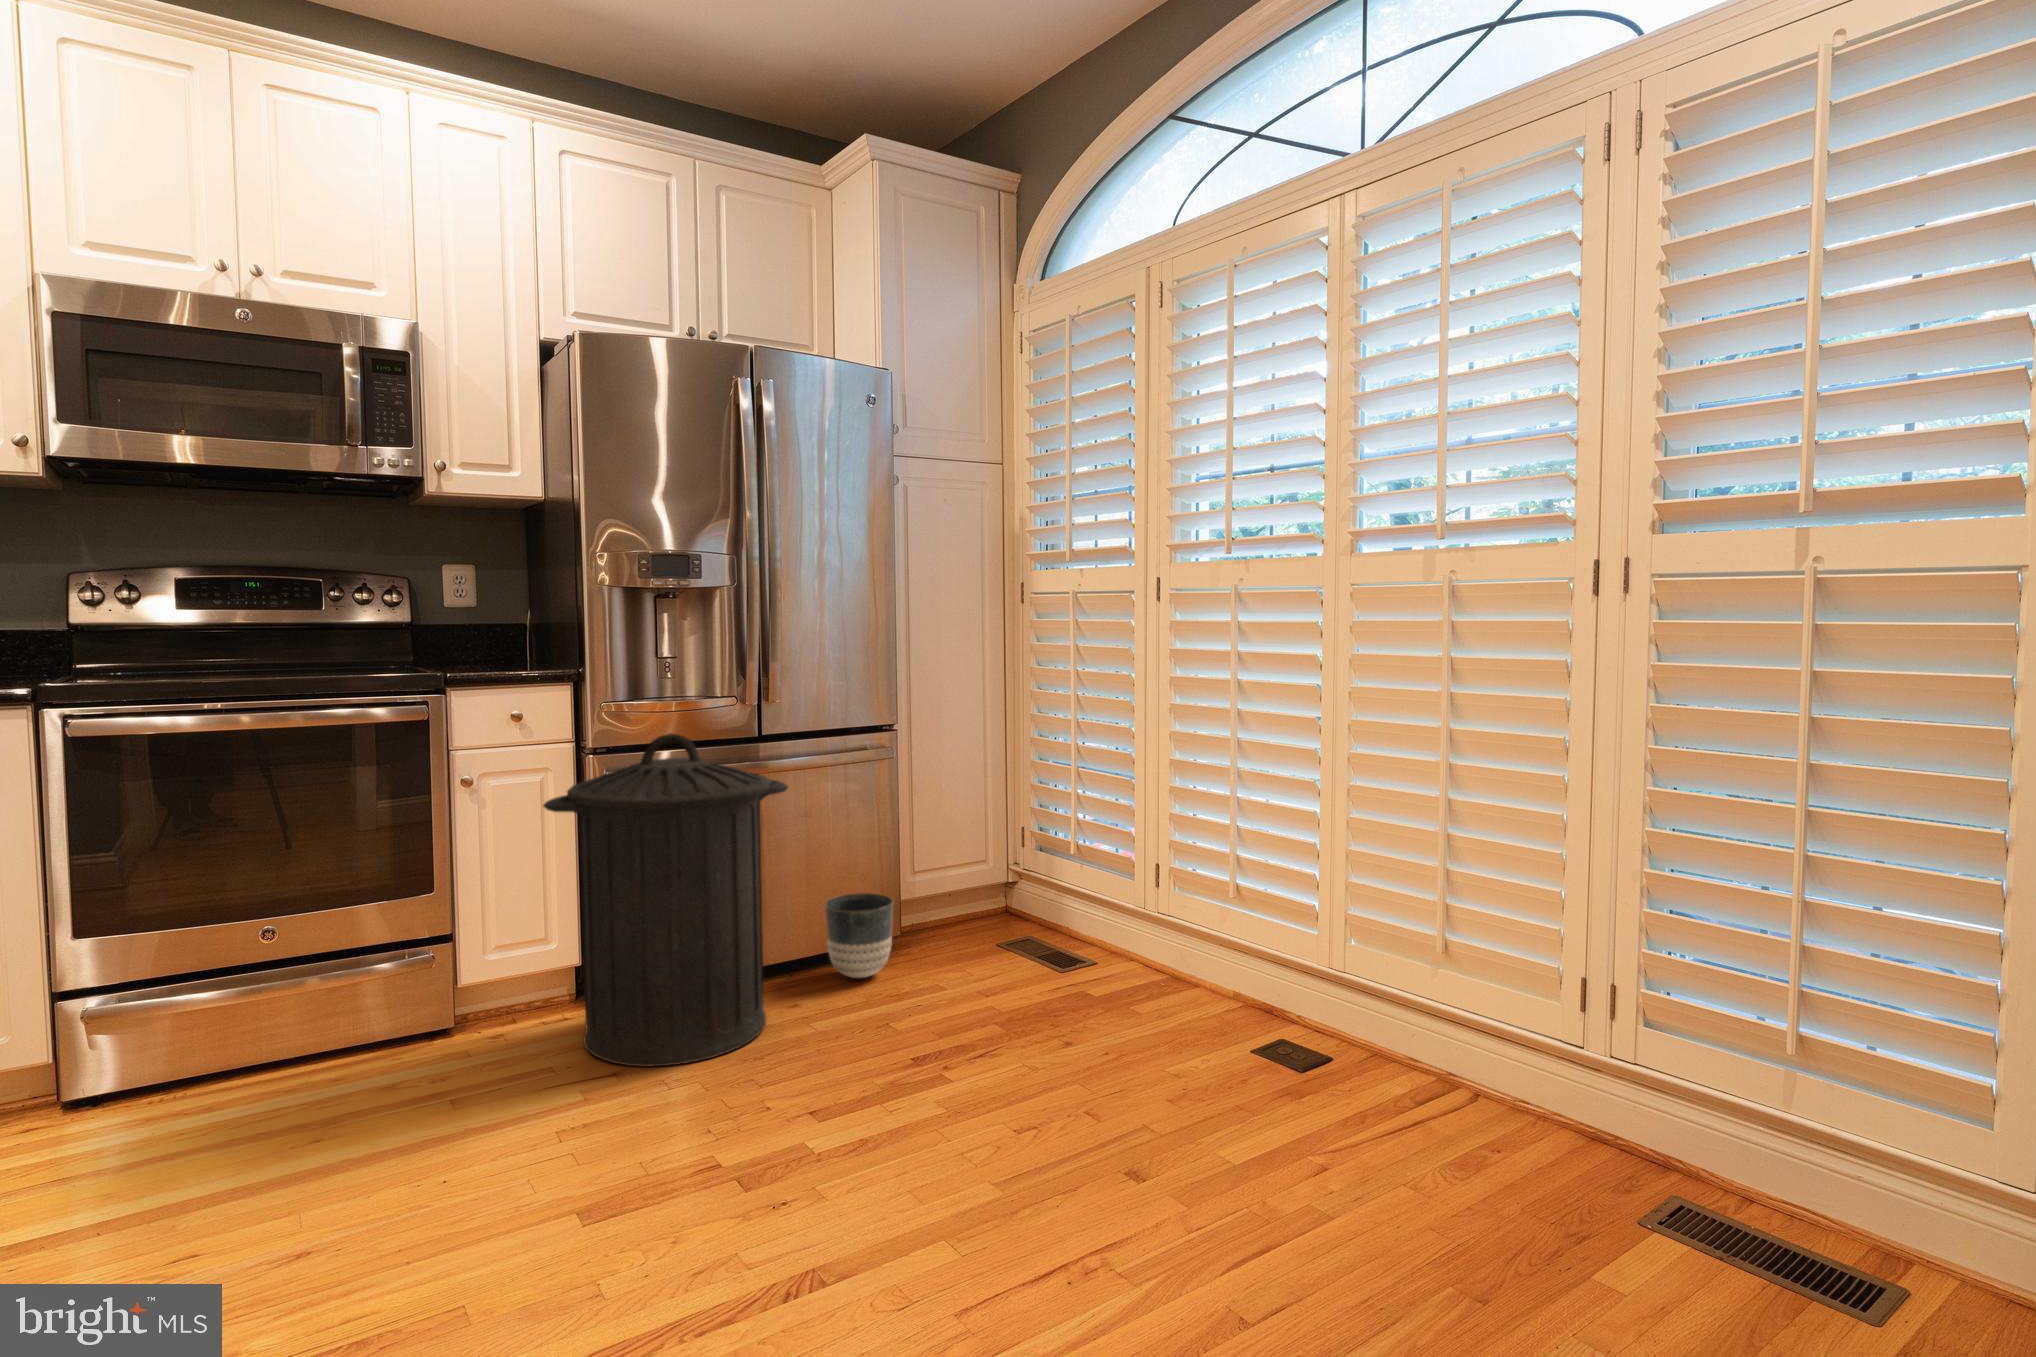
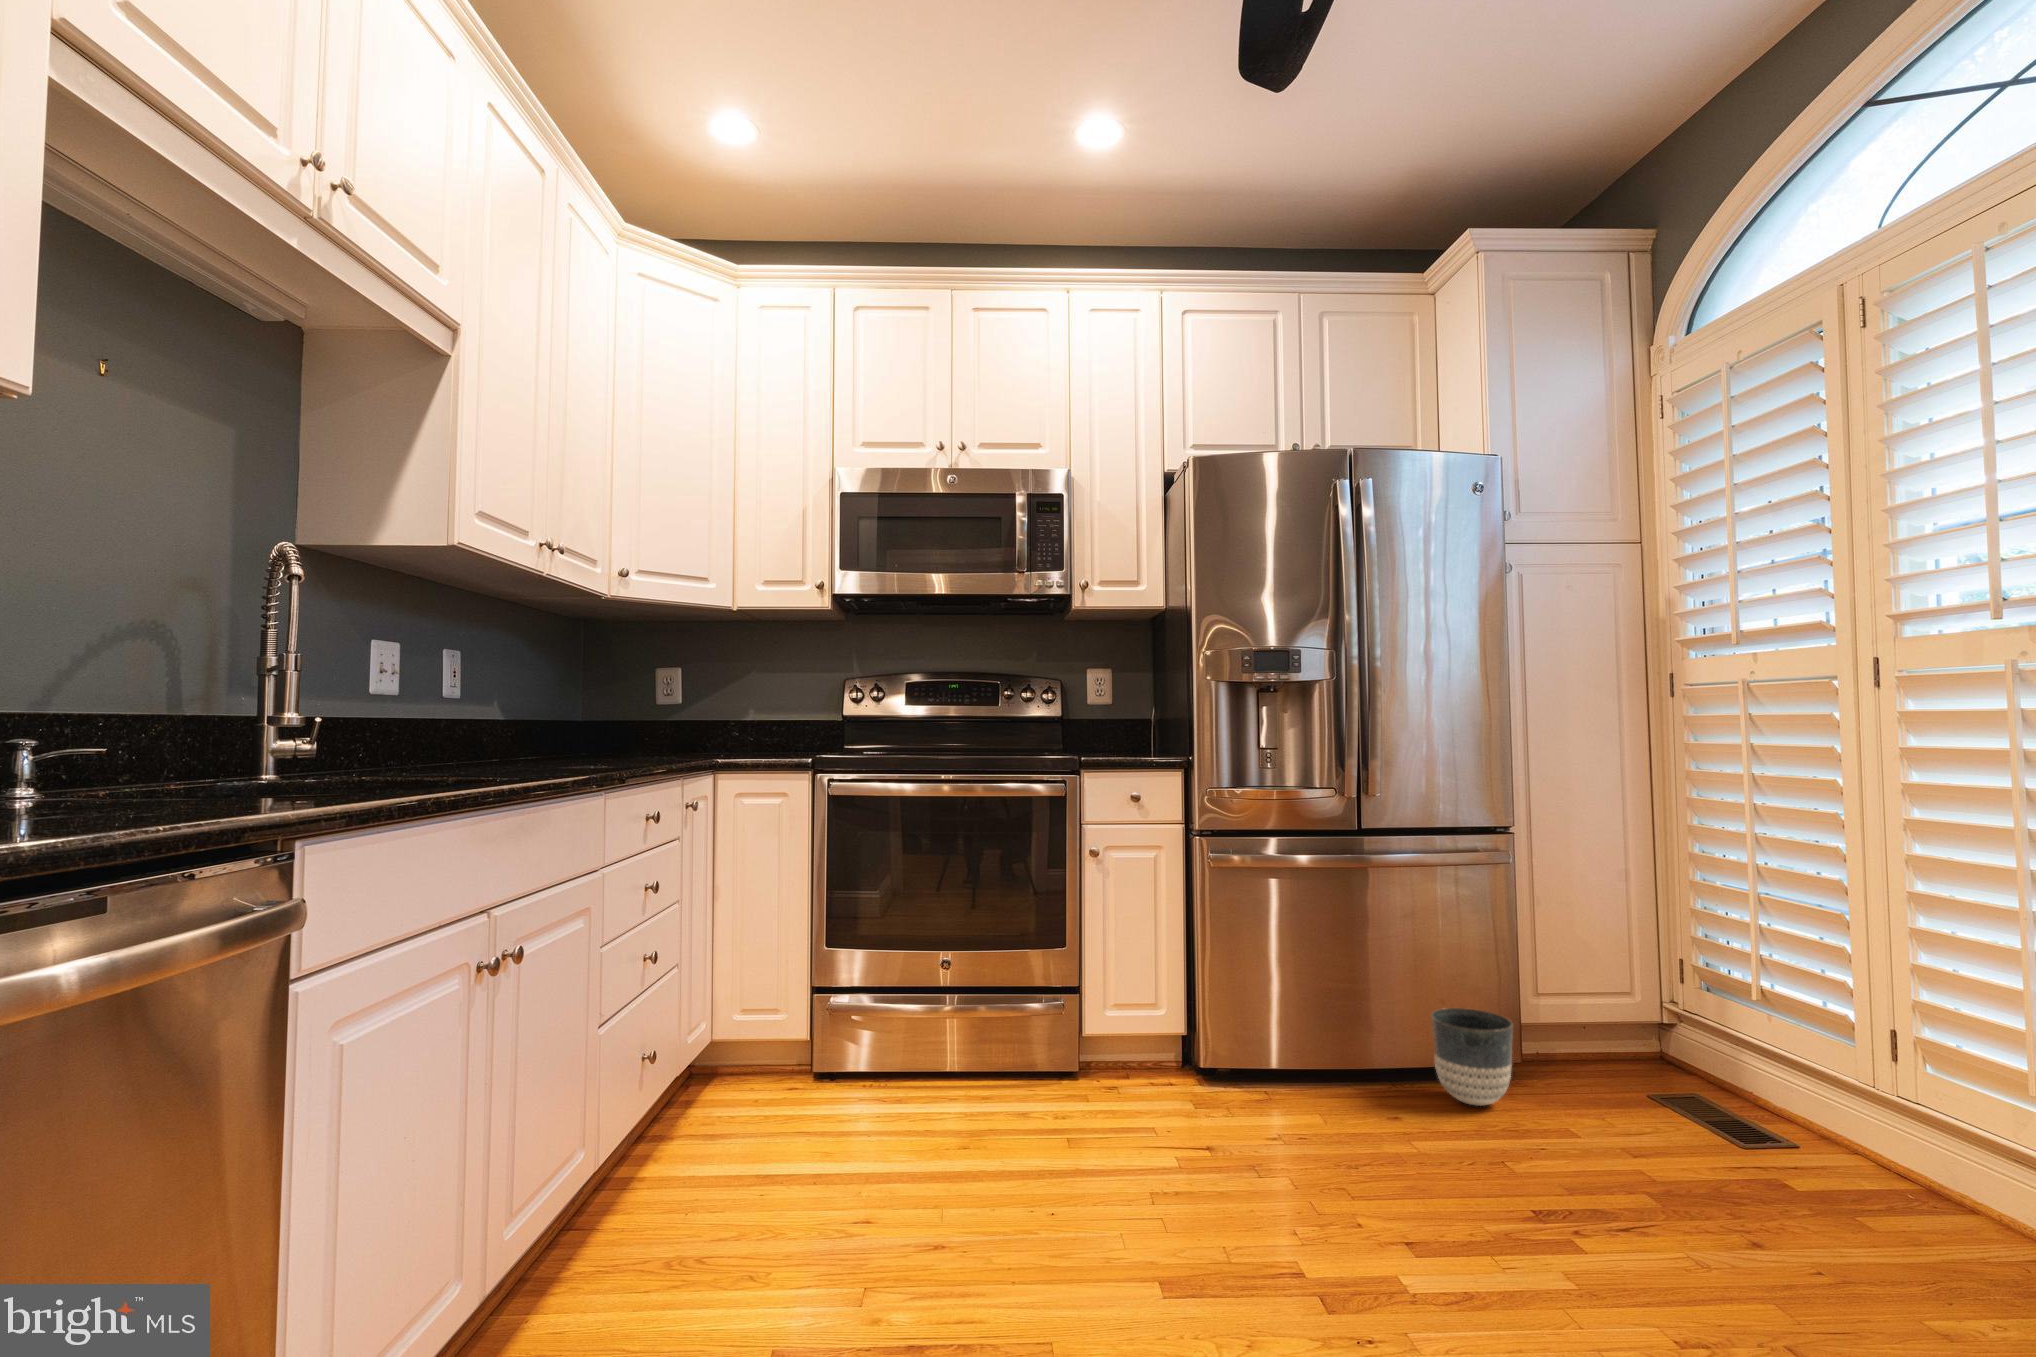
trash can: present [543,734,788,1067] -> none [1153,820,1390,1161]

